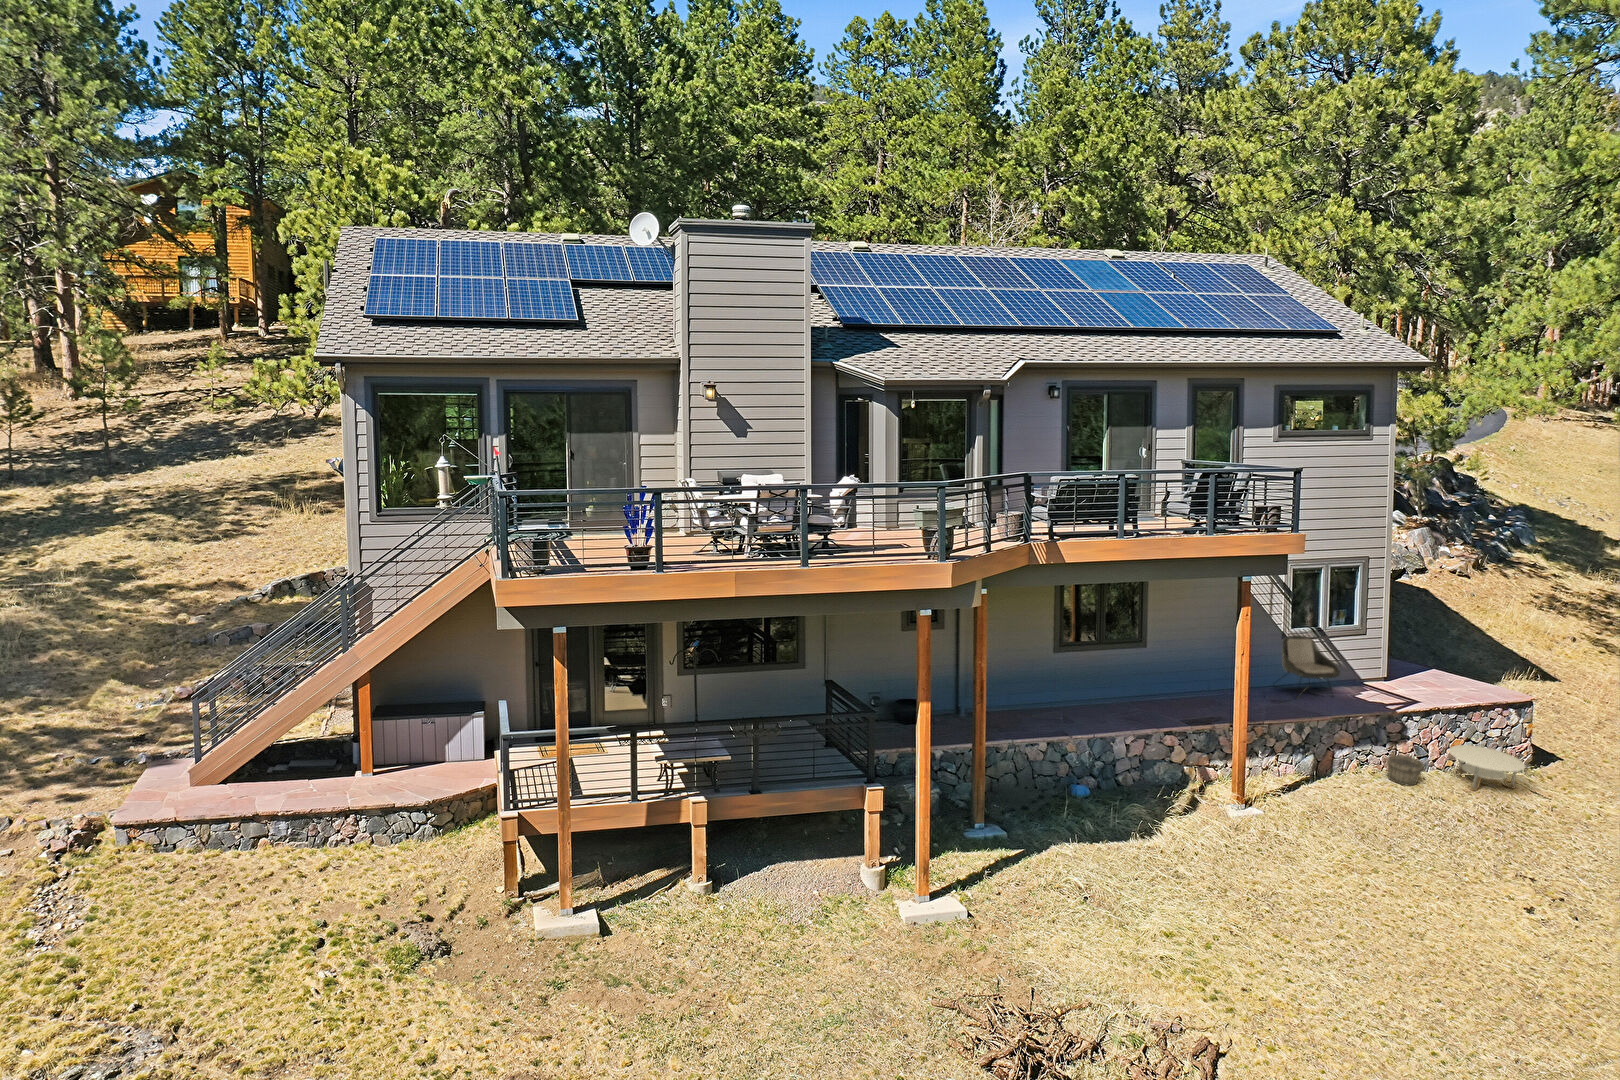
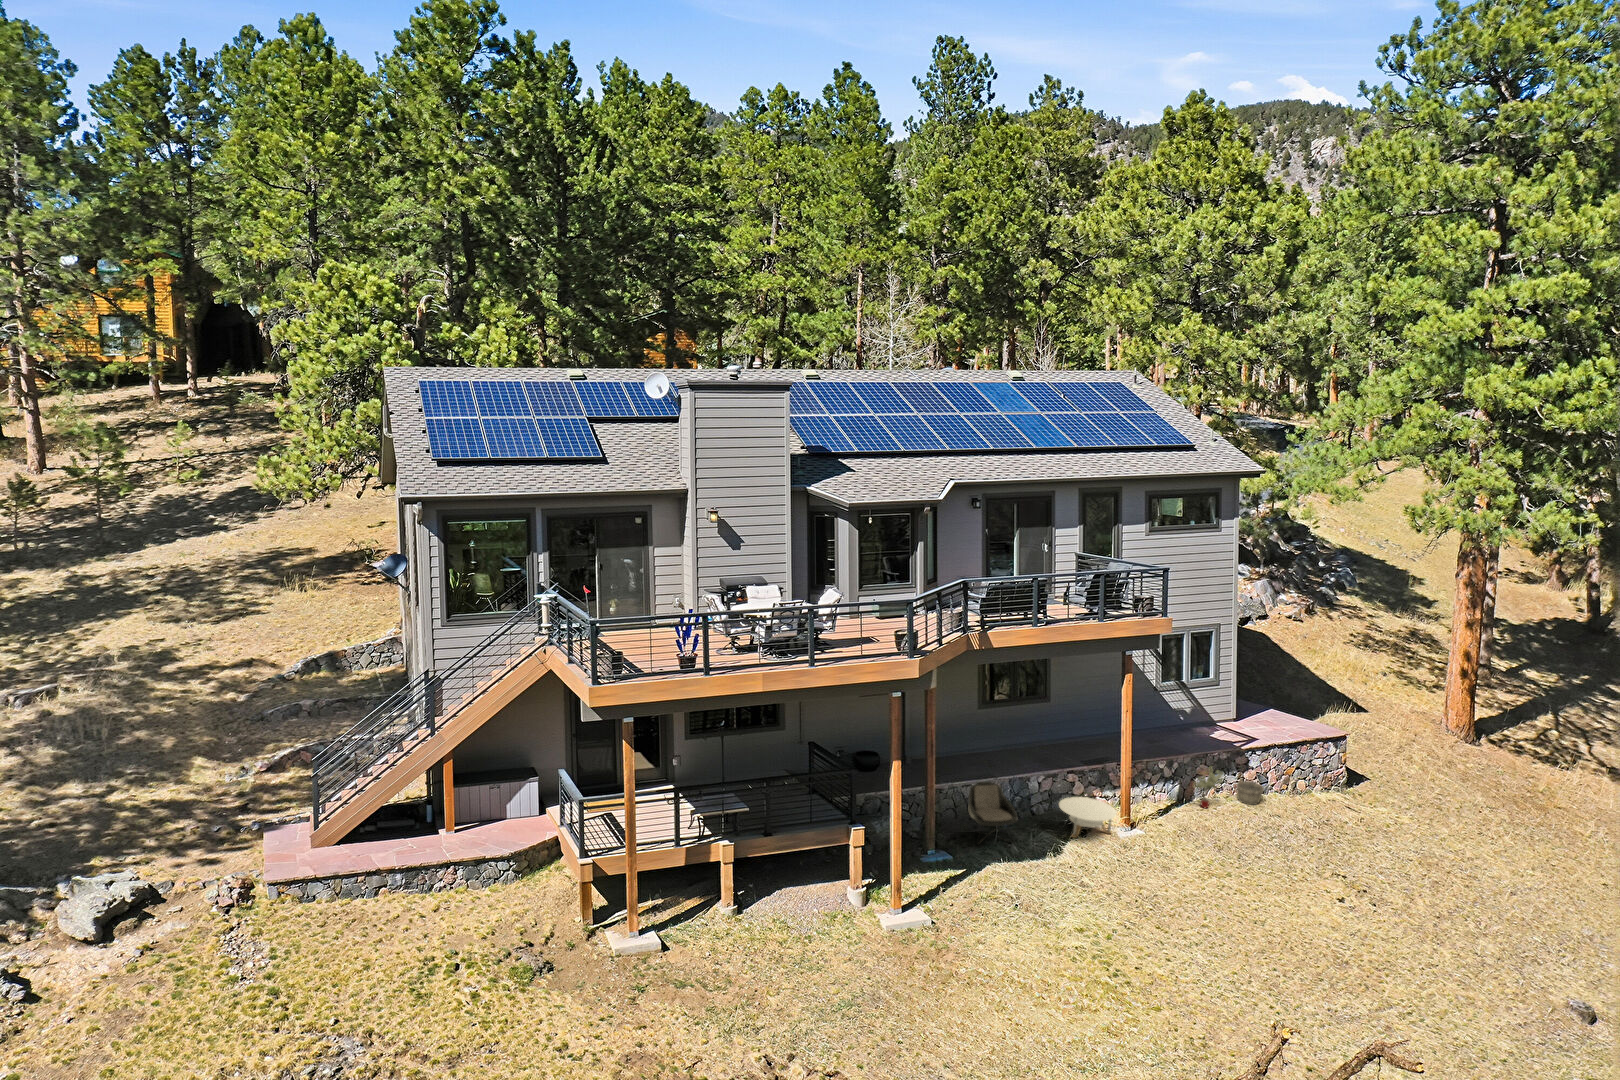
lounge chair: present [1276,635,1340,698] -> present [969,782,1018,844]
potted tree: none [1327,732,1371,787] -> present [1193,768,1223,808]
round table: present [1449,745,1525,791] -> present [1059,797,1116,838]

